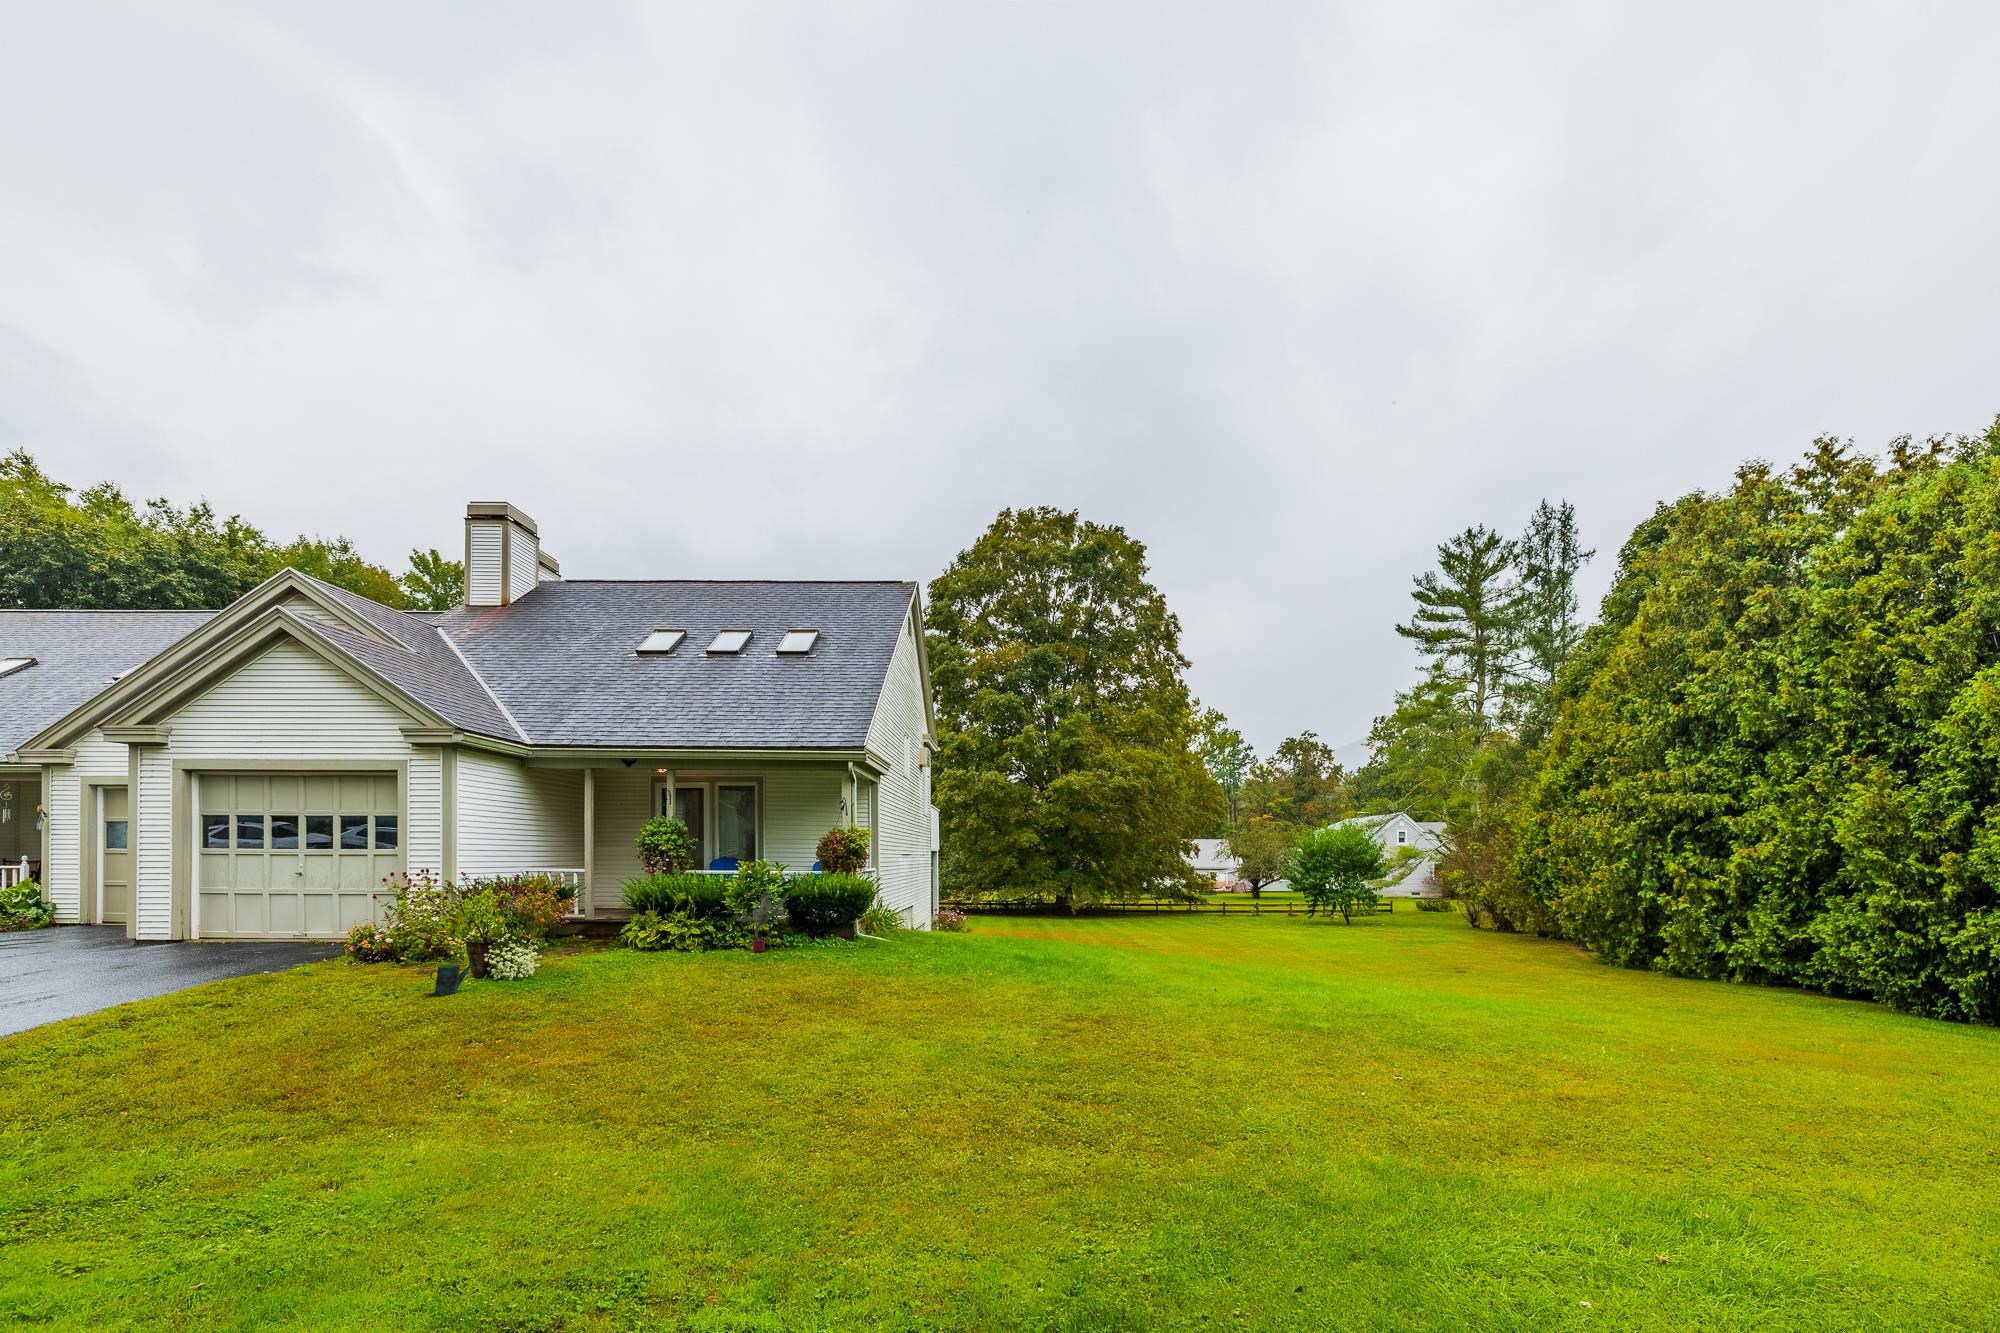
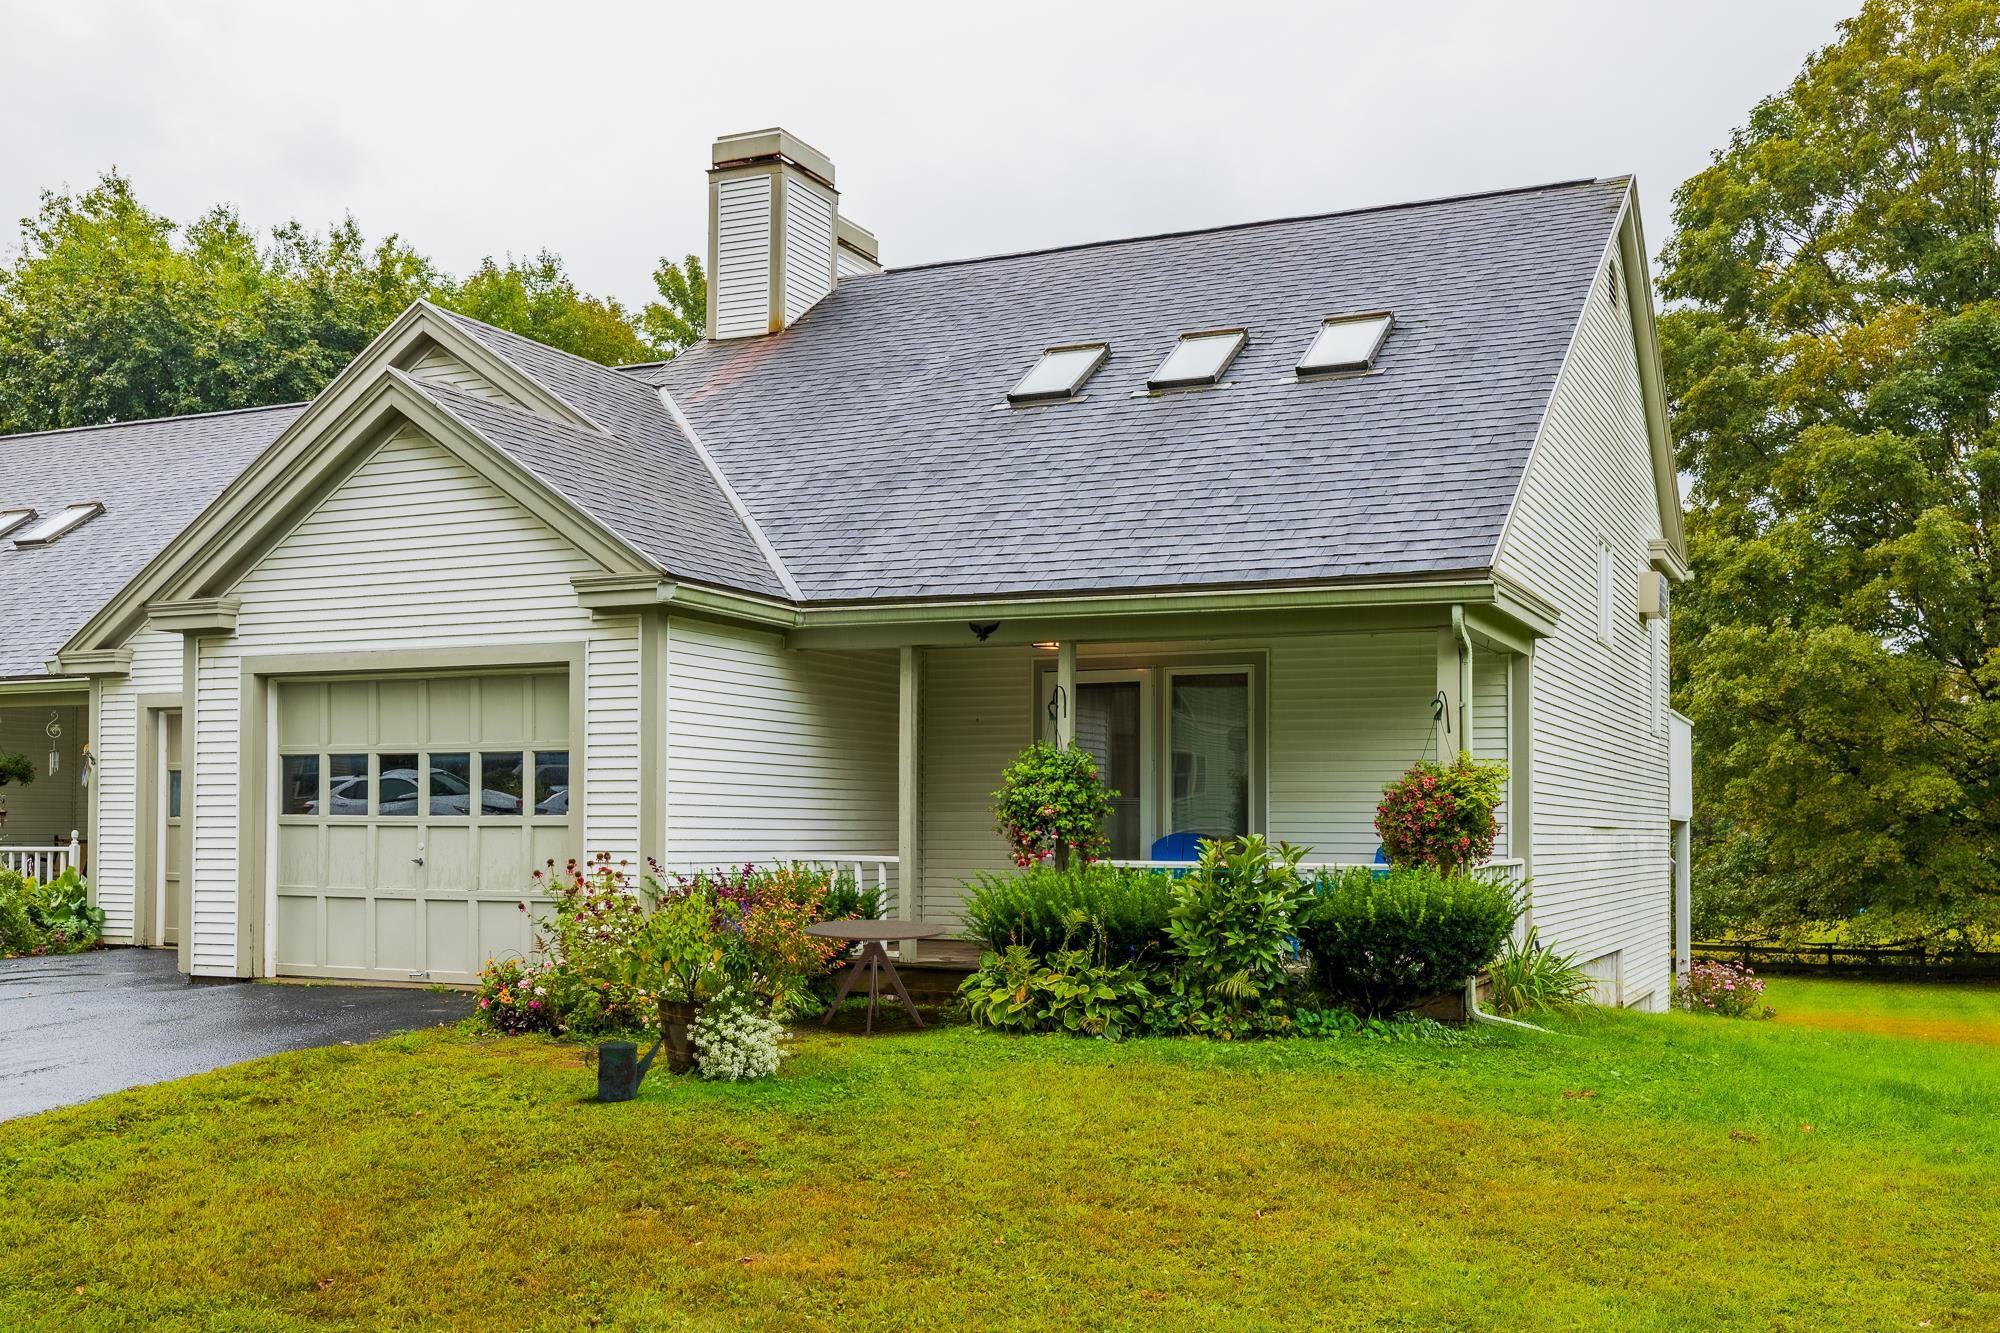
potted tree: present [737,891,785,952] -> none [1190,913,1301,1051]
round table: none [540,901,617,957] -> present [803,920,946,1035]

